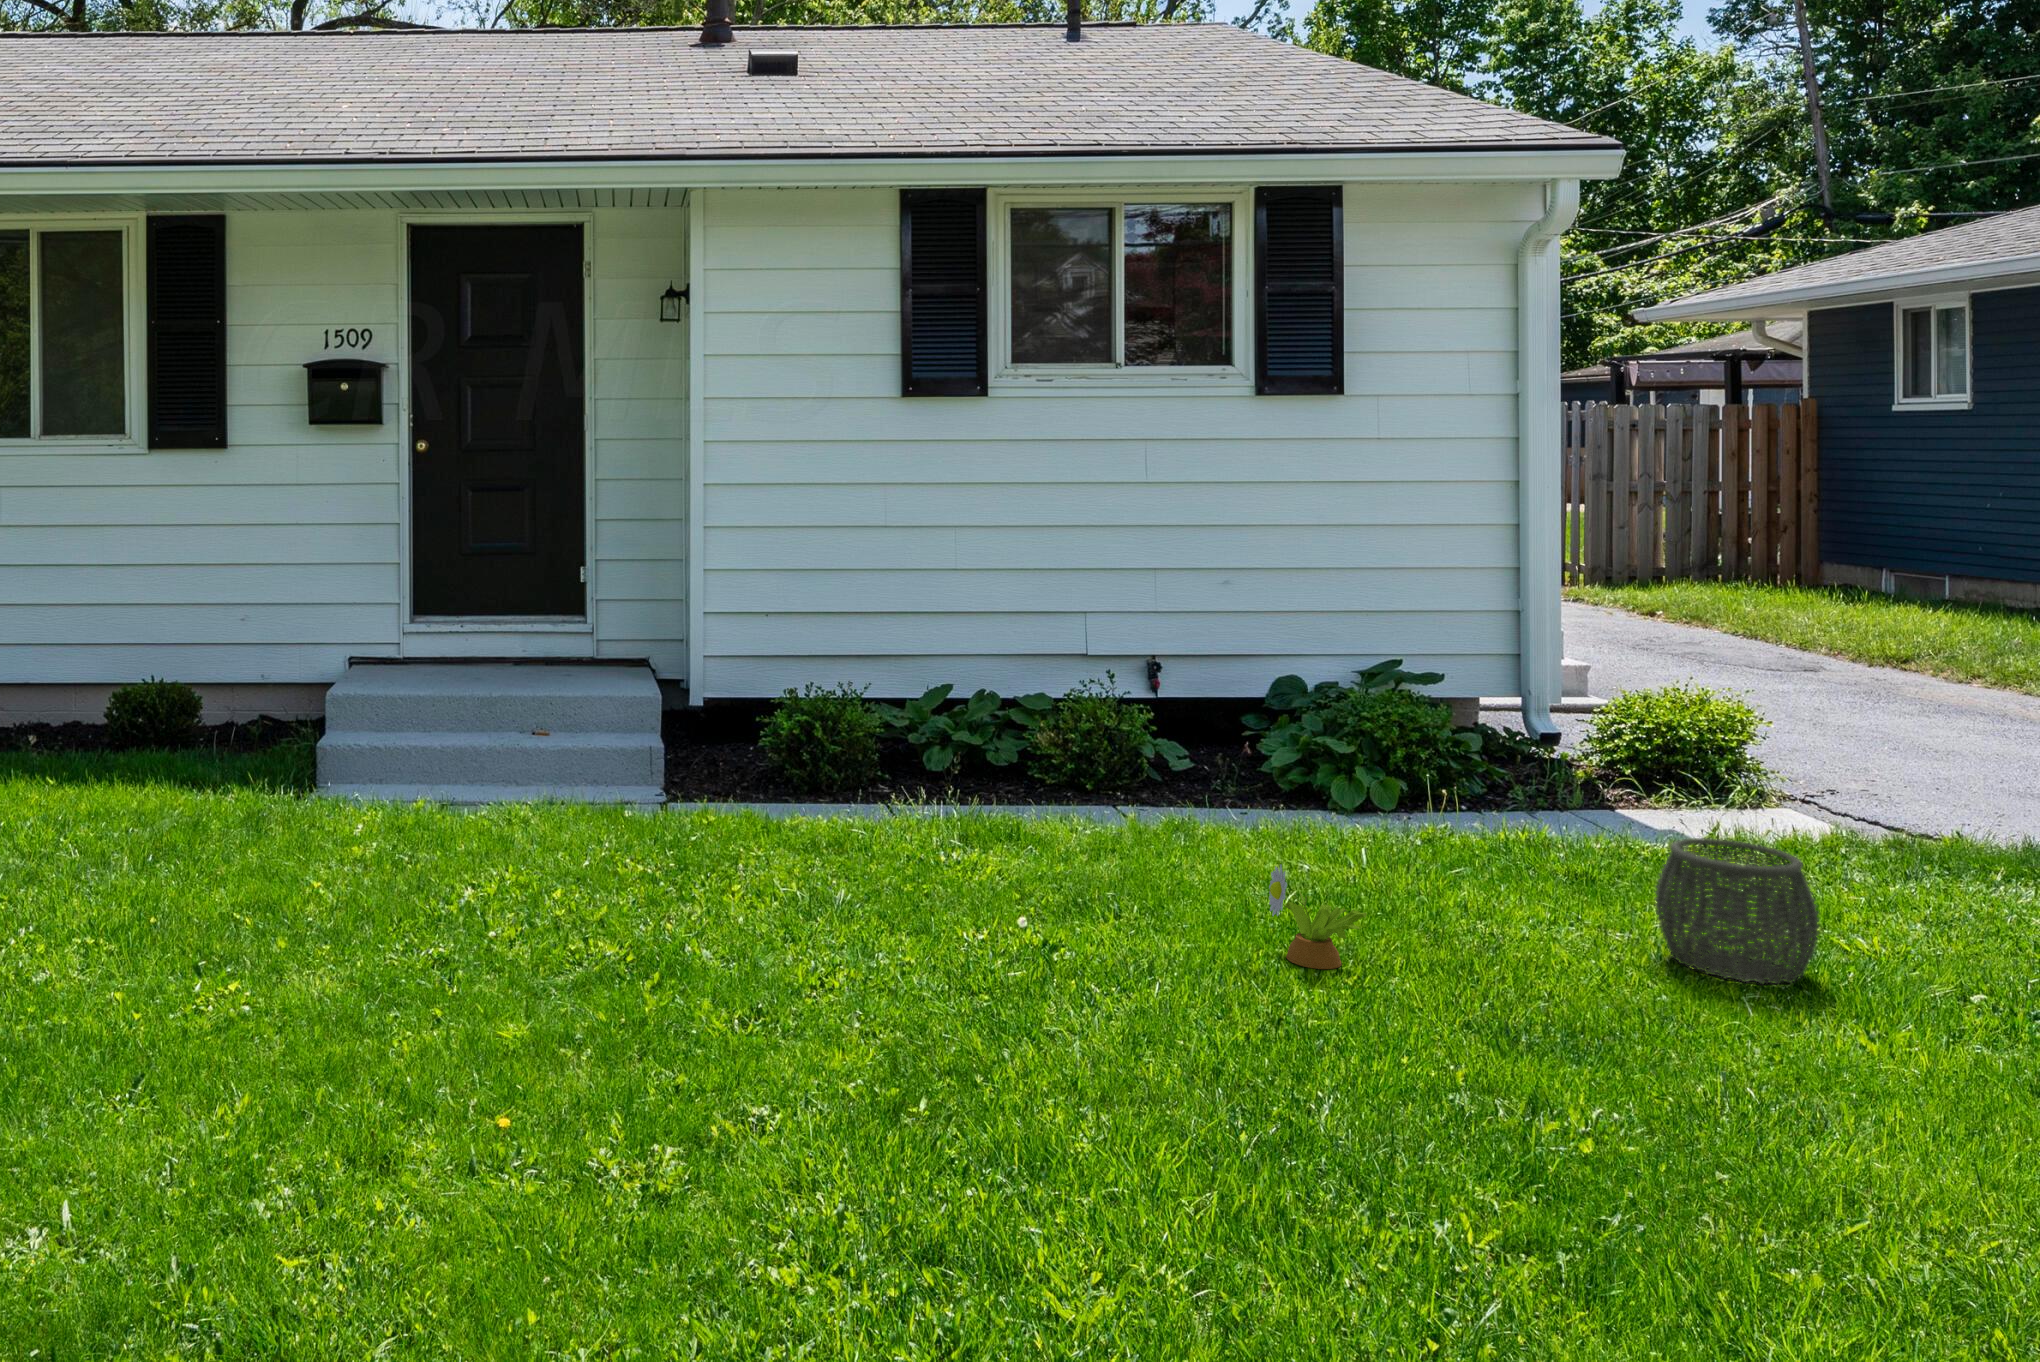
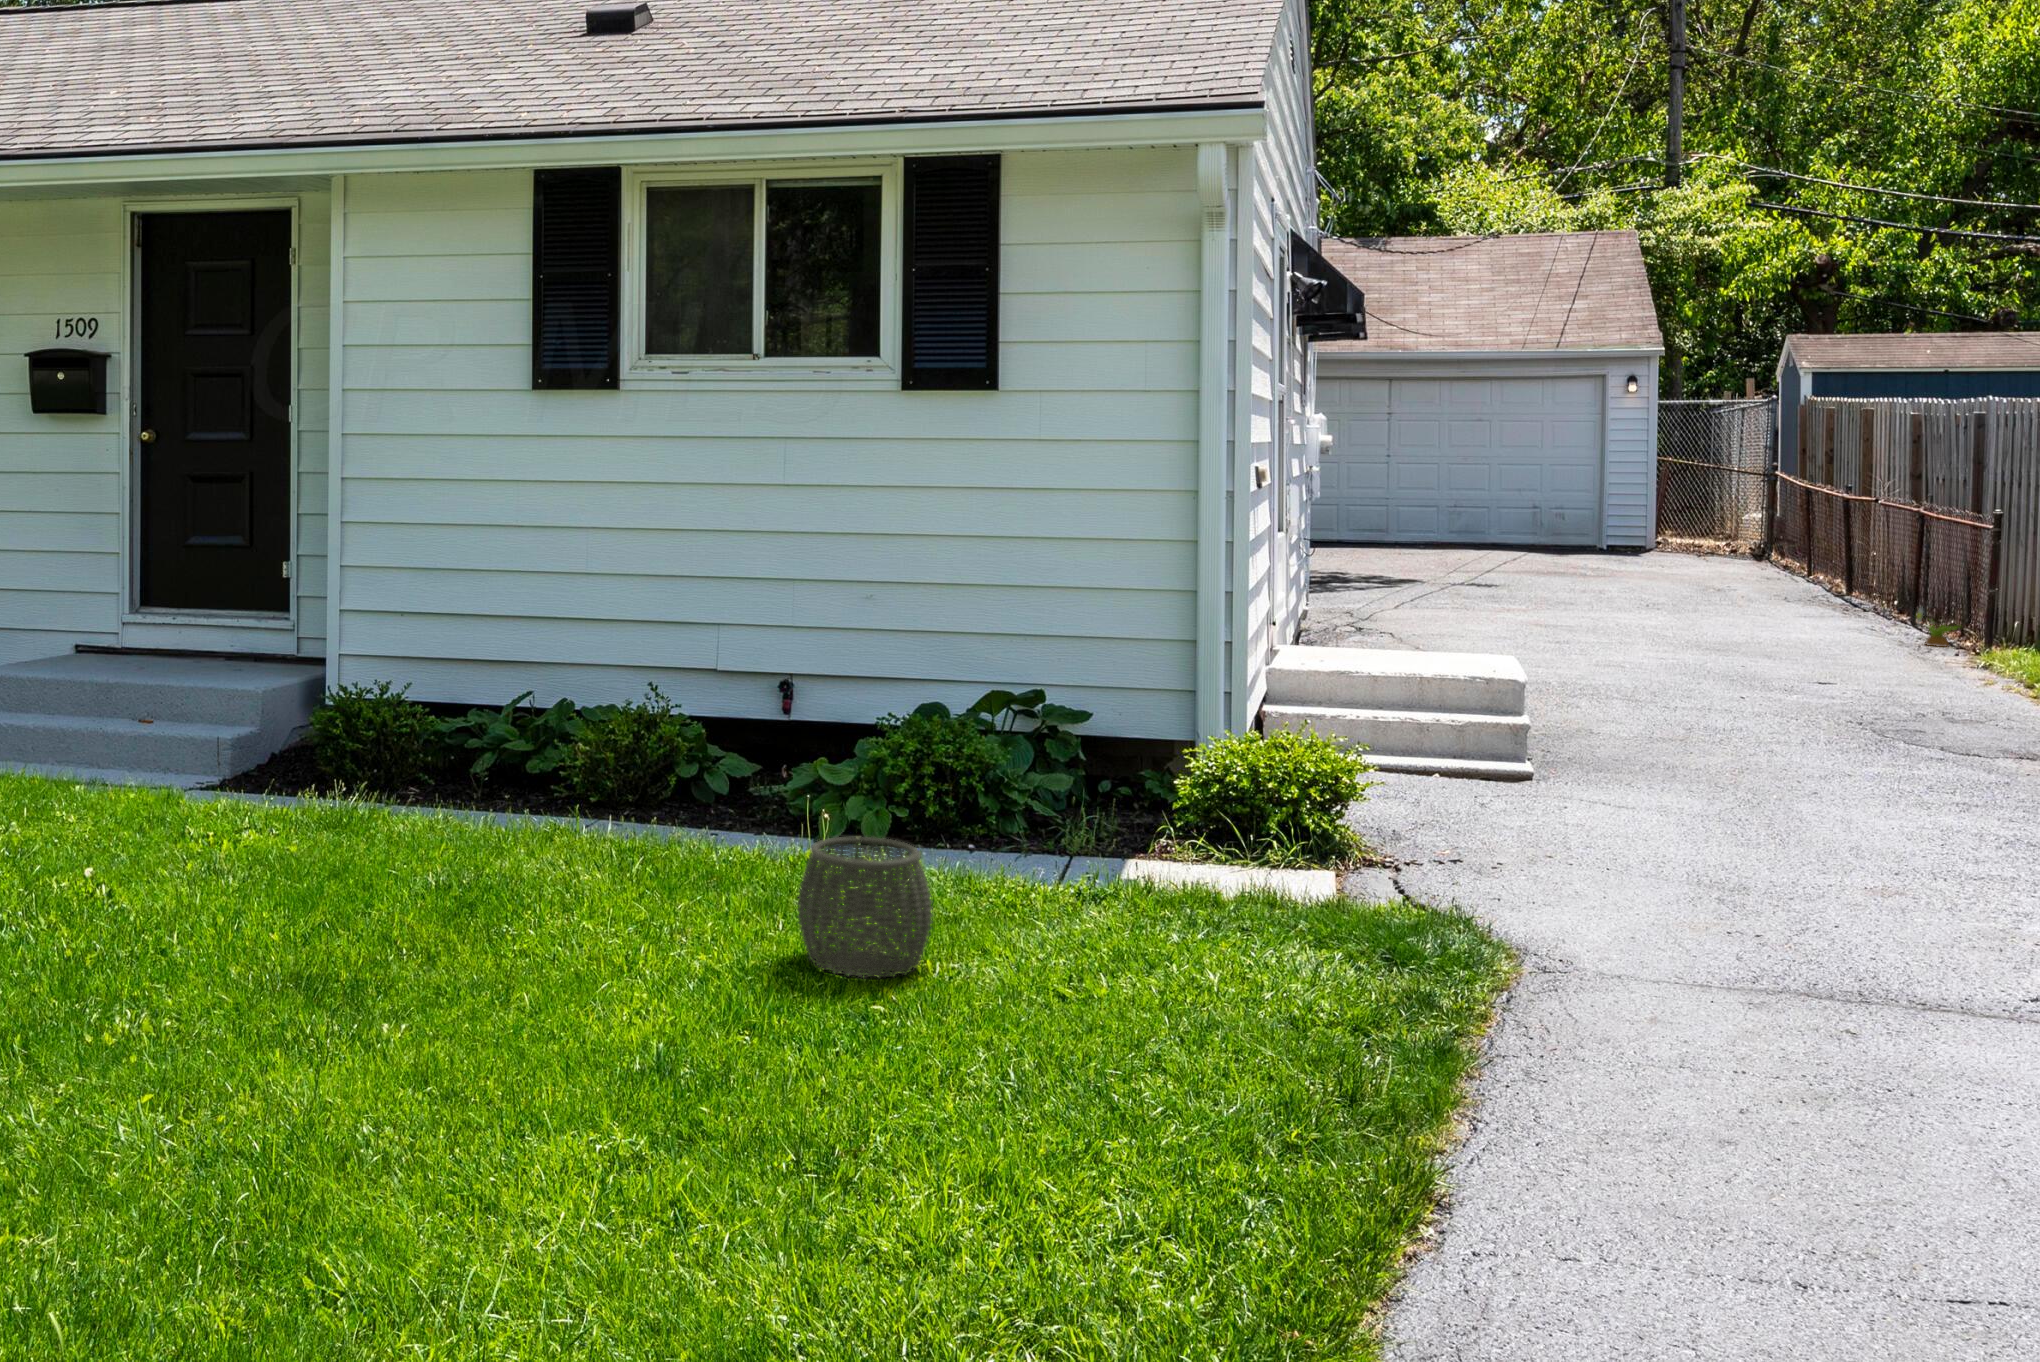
decorative plant: present [1269,864,1367,969] -> present [1917,608,1958,647]

